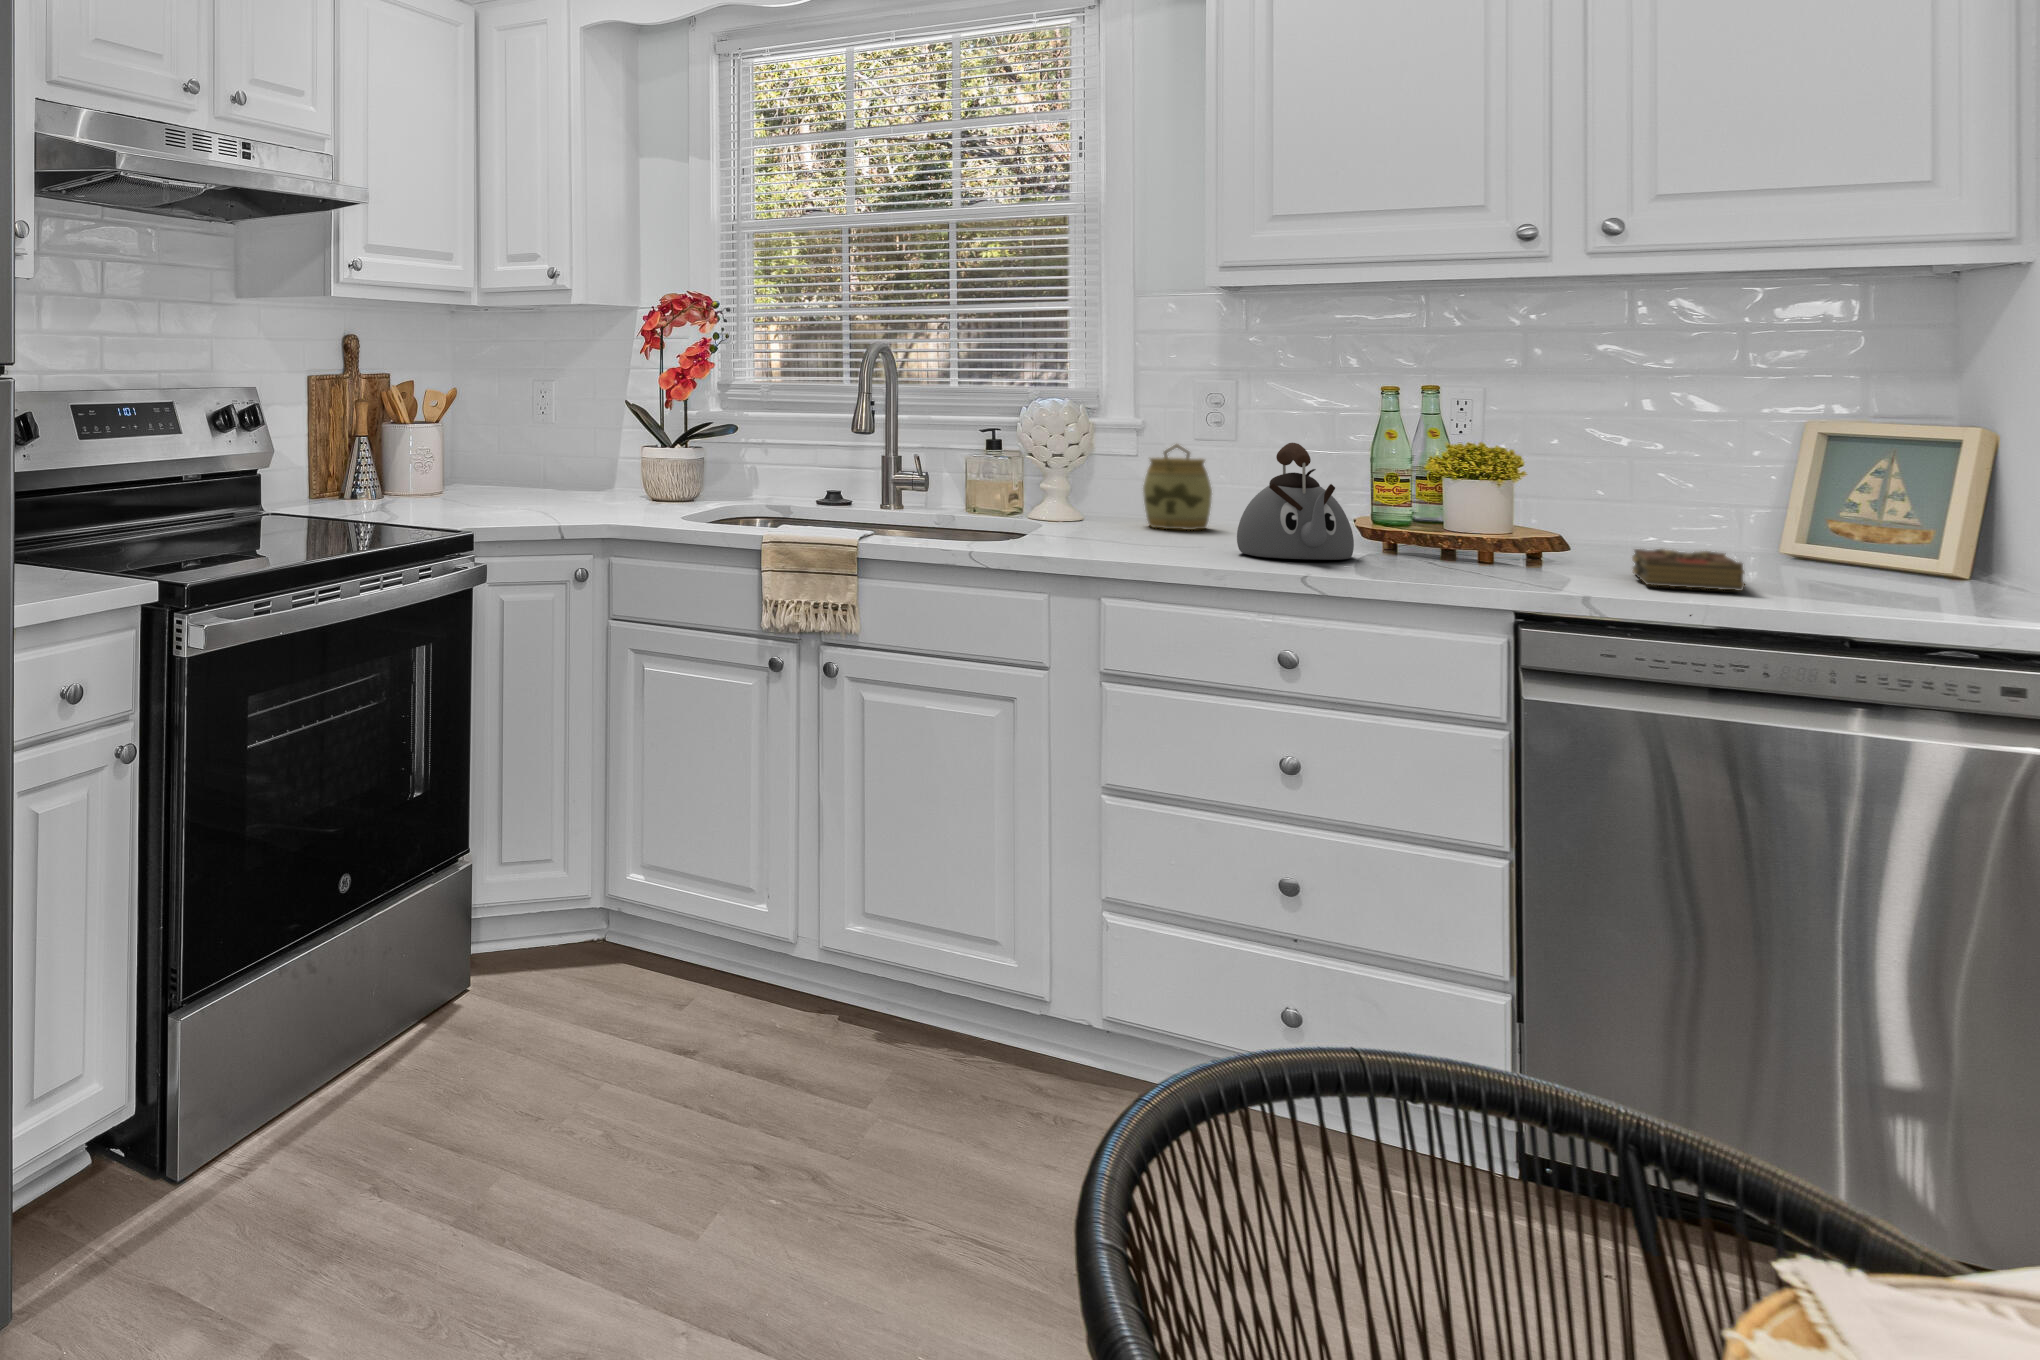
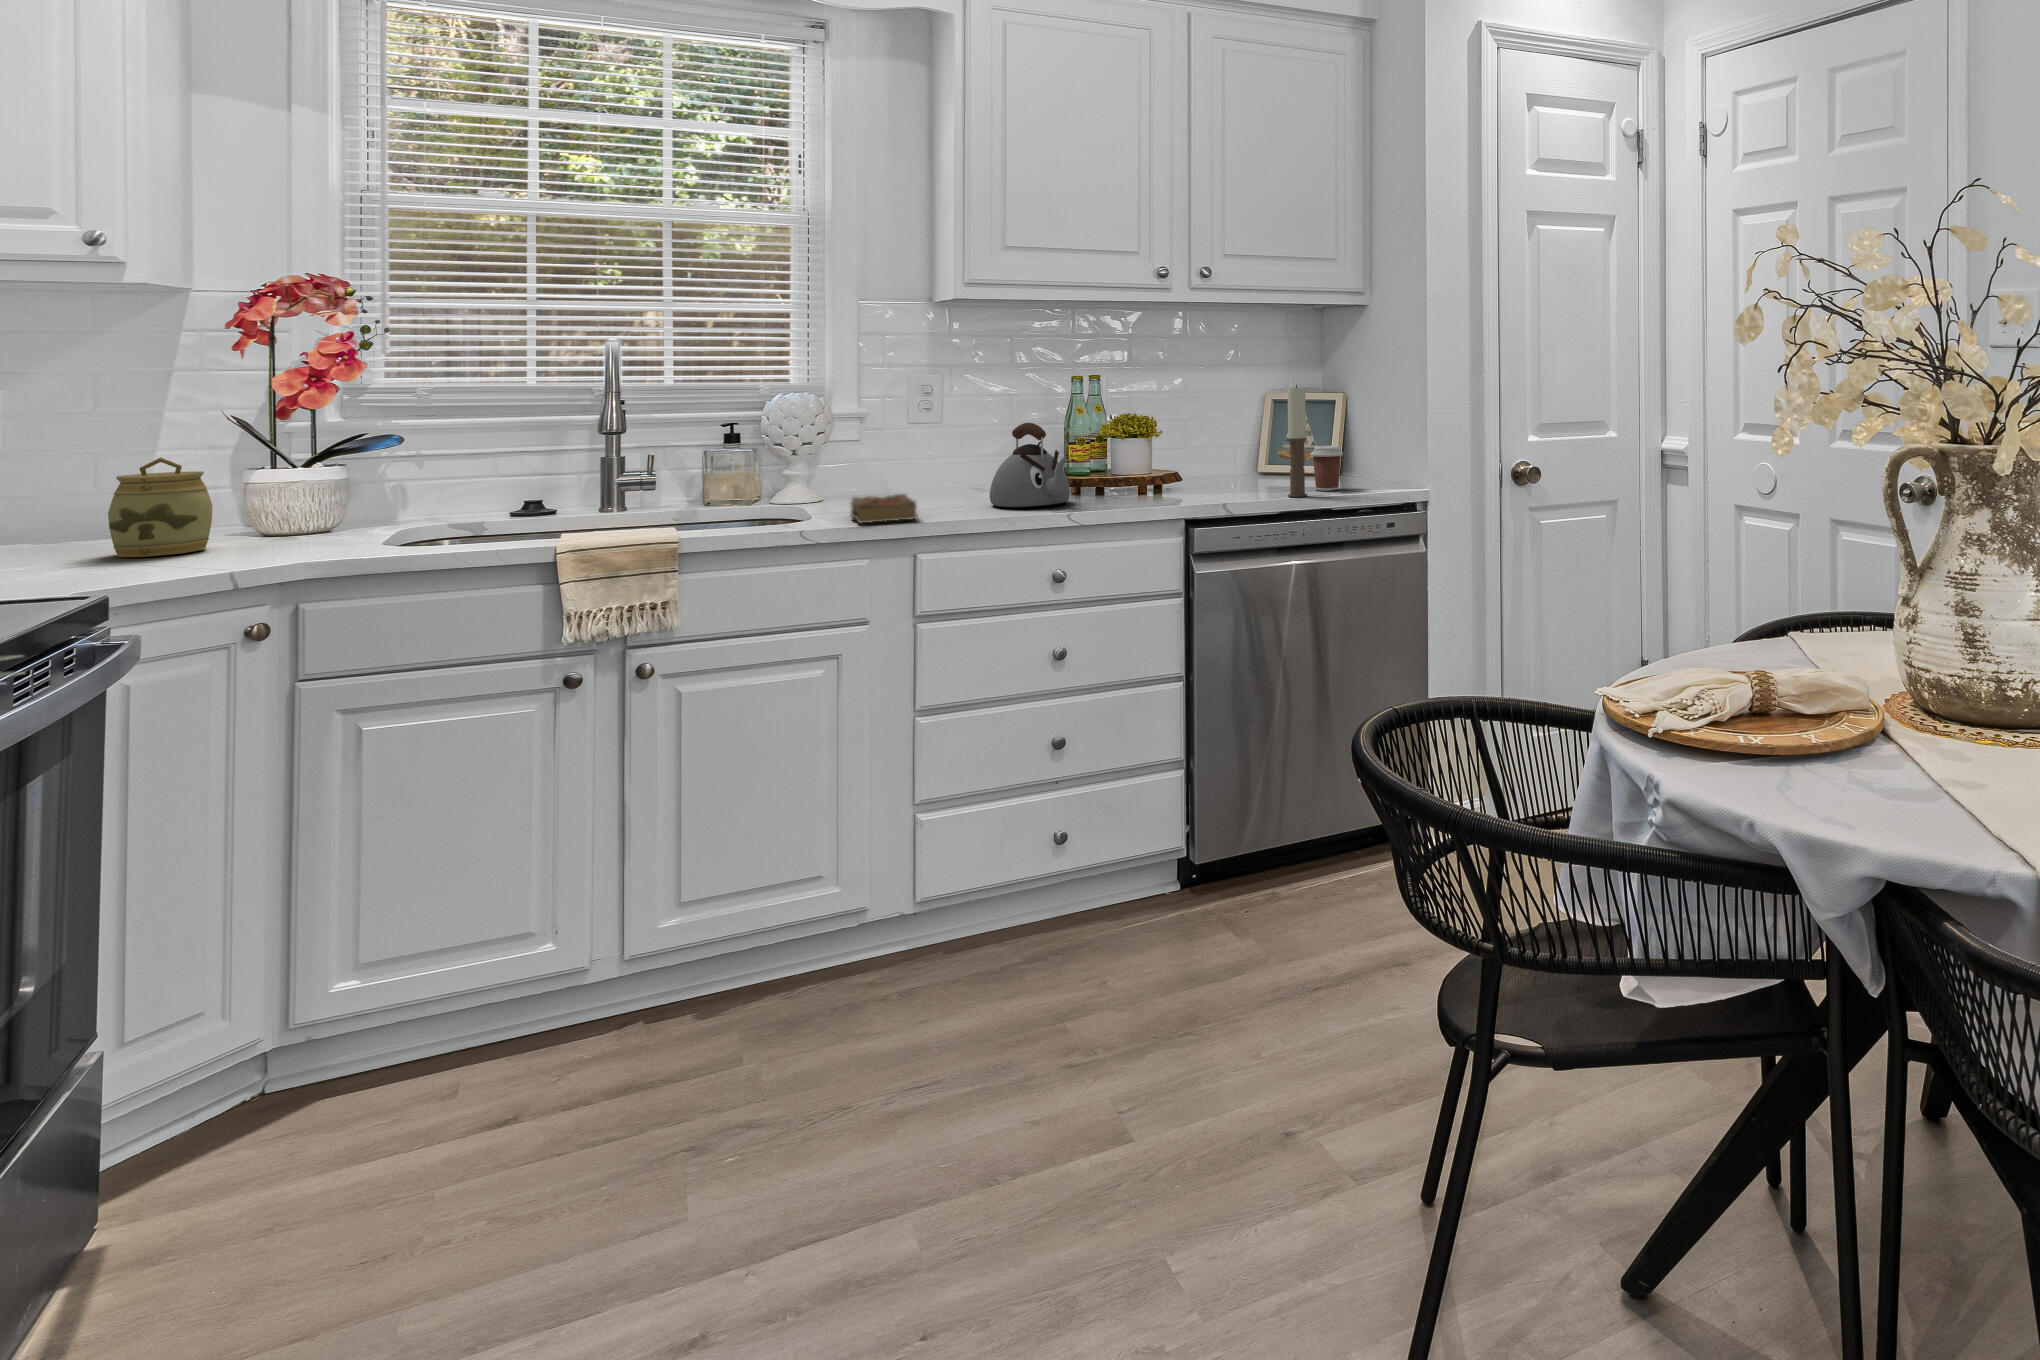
candle: none [1746,397,1792,604] -> present [1287,385,1307,497]
jar: present [1143,444,1212,530] -> present [108,457,212,557]
coffee cup: none [1826,517,1910,605] -> present [1311,446,1343,491]
book: present [1632,549,1744,590] -> present [850,494,917,523]

